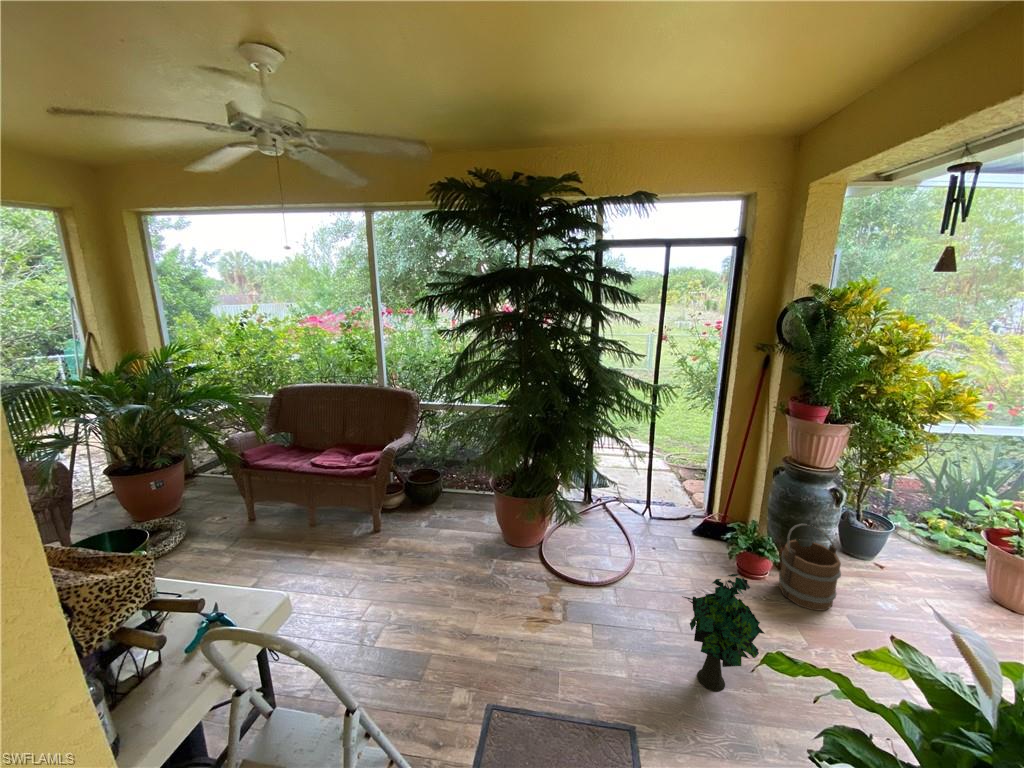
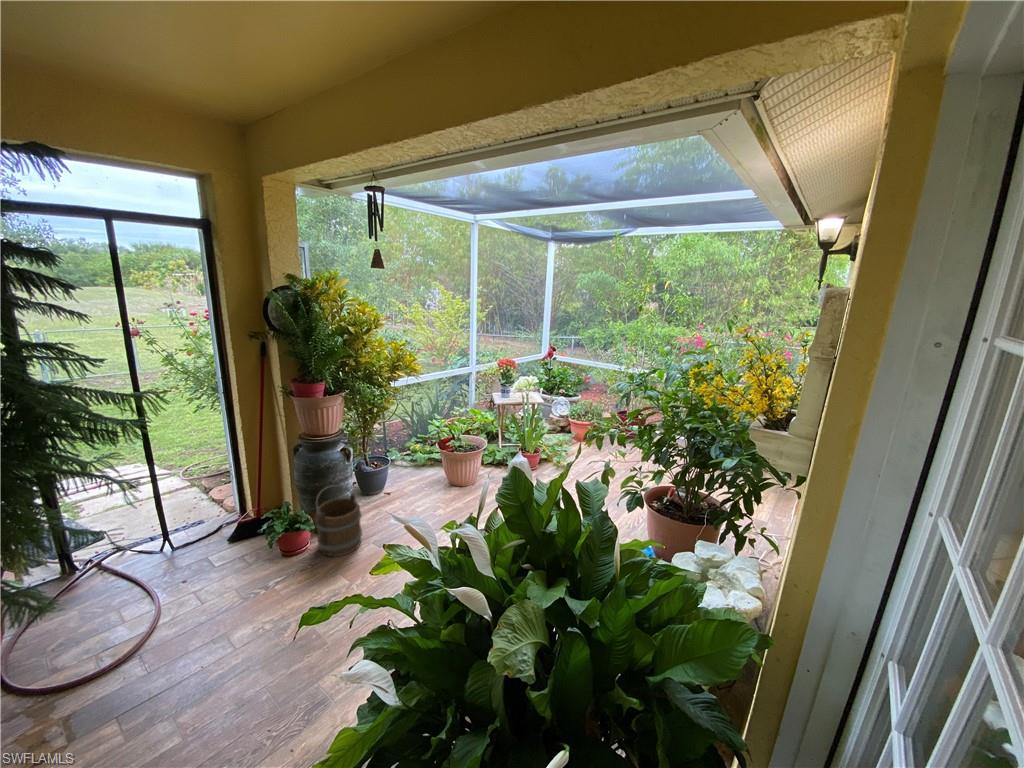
decorative plant: present [682,574,764,691] -> none [206,566,303,698]

